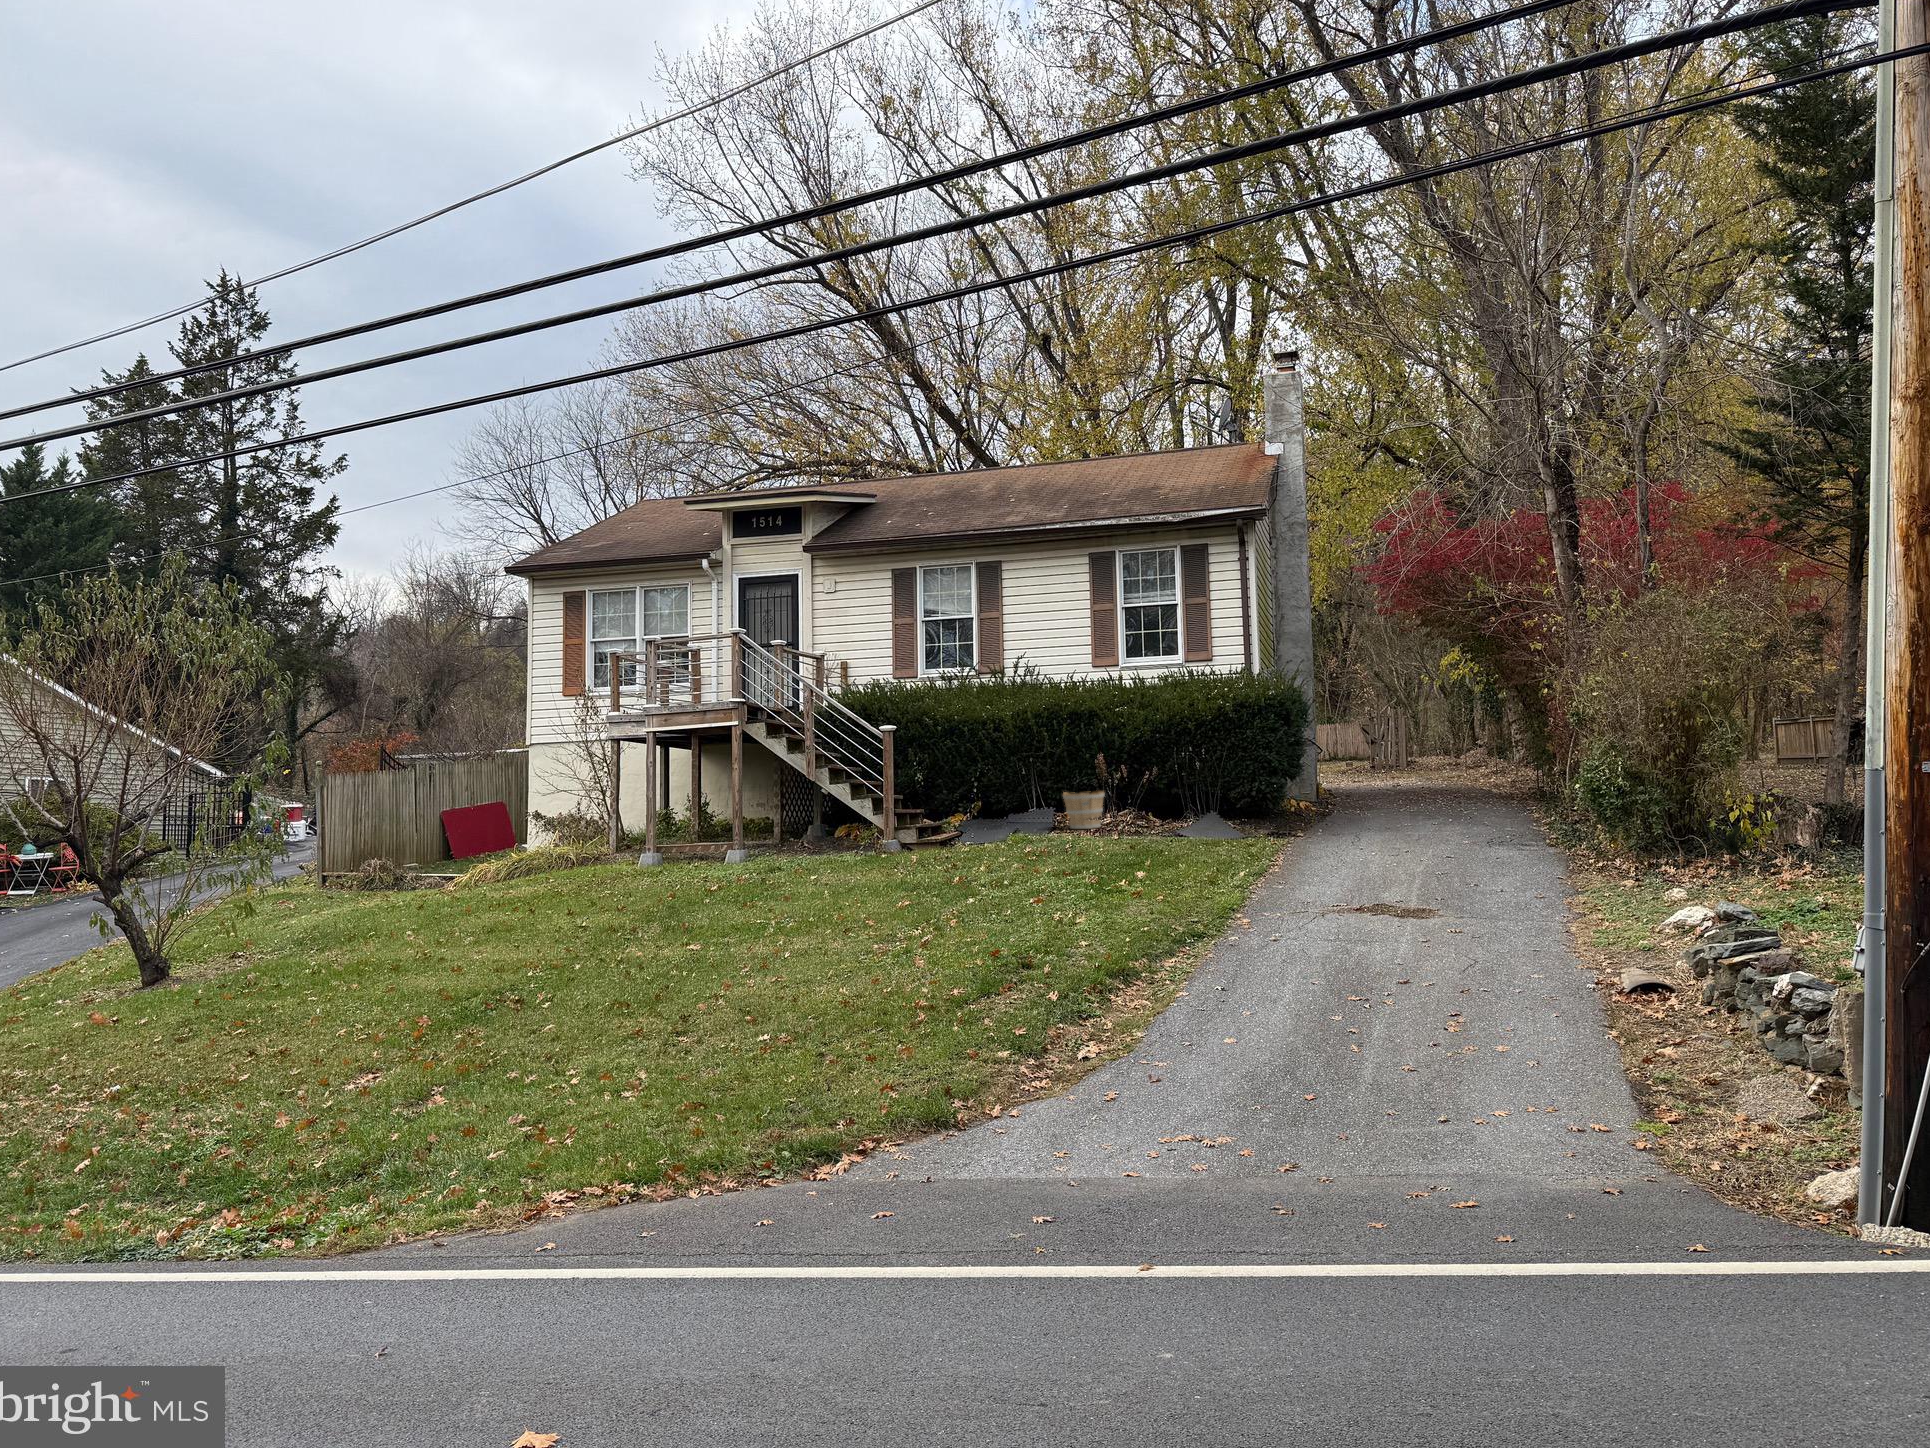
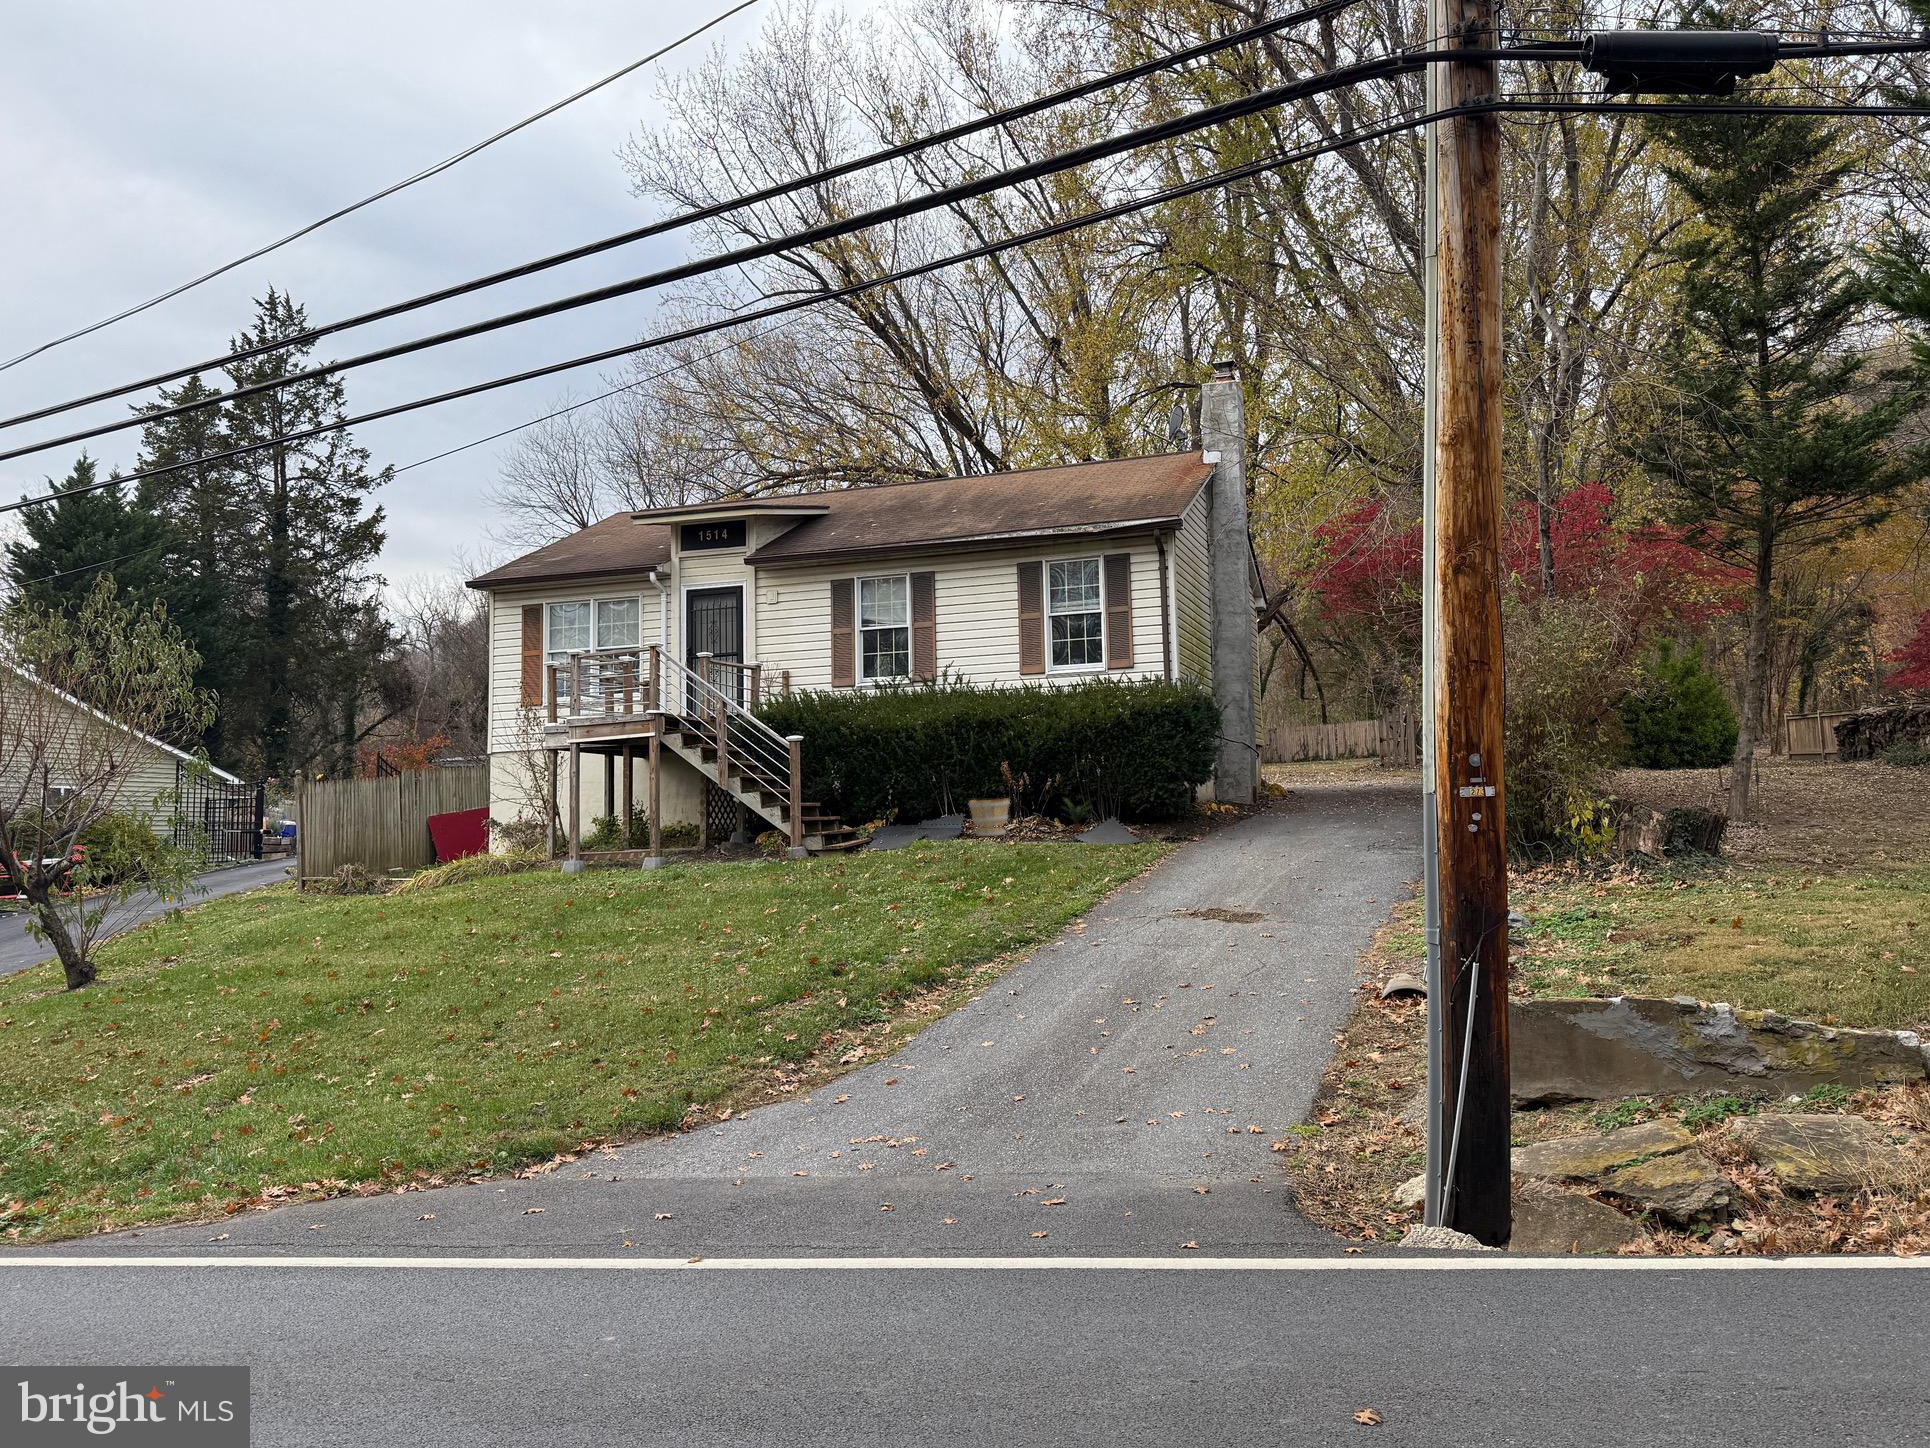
potted plant: present [1711,826,1752,866] -> present [1061,798,1090,832]

